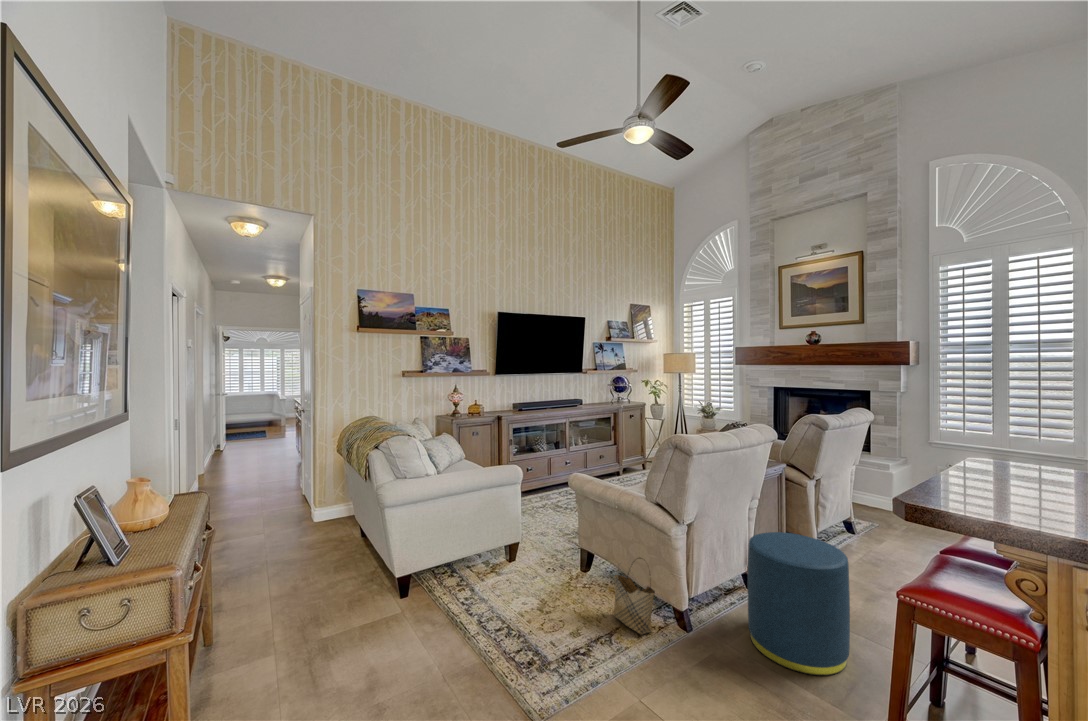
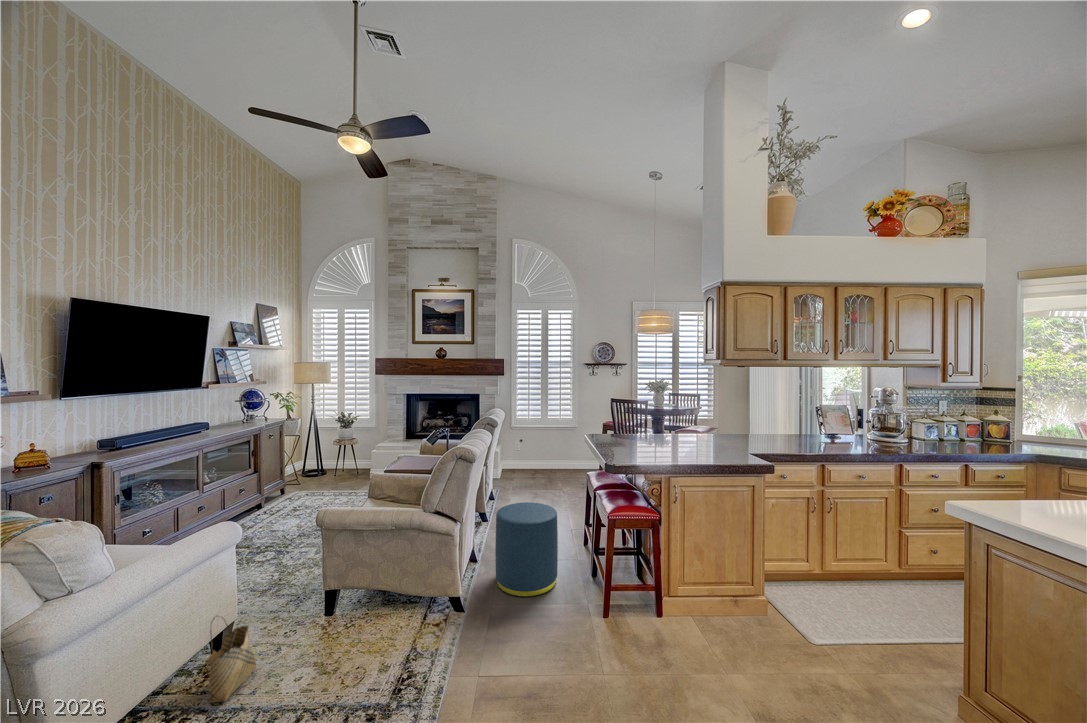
woven basket: present [613,558,655,634] -> present [208,613,256,703]

